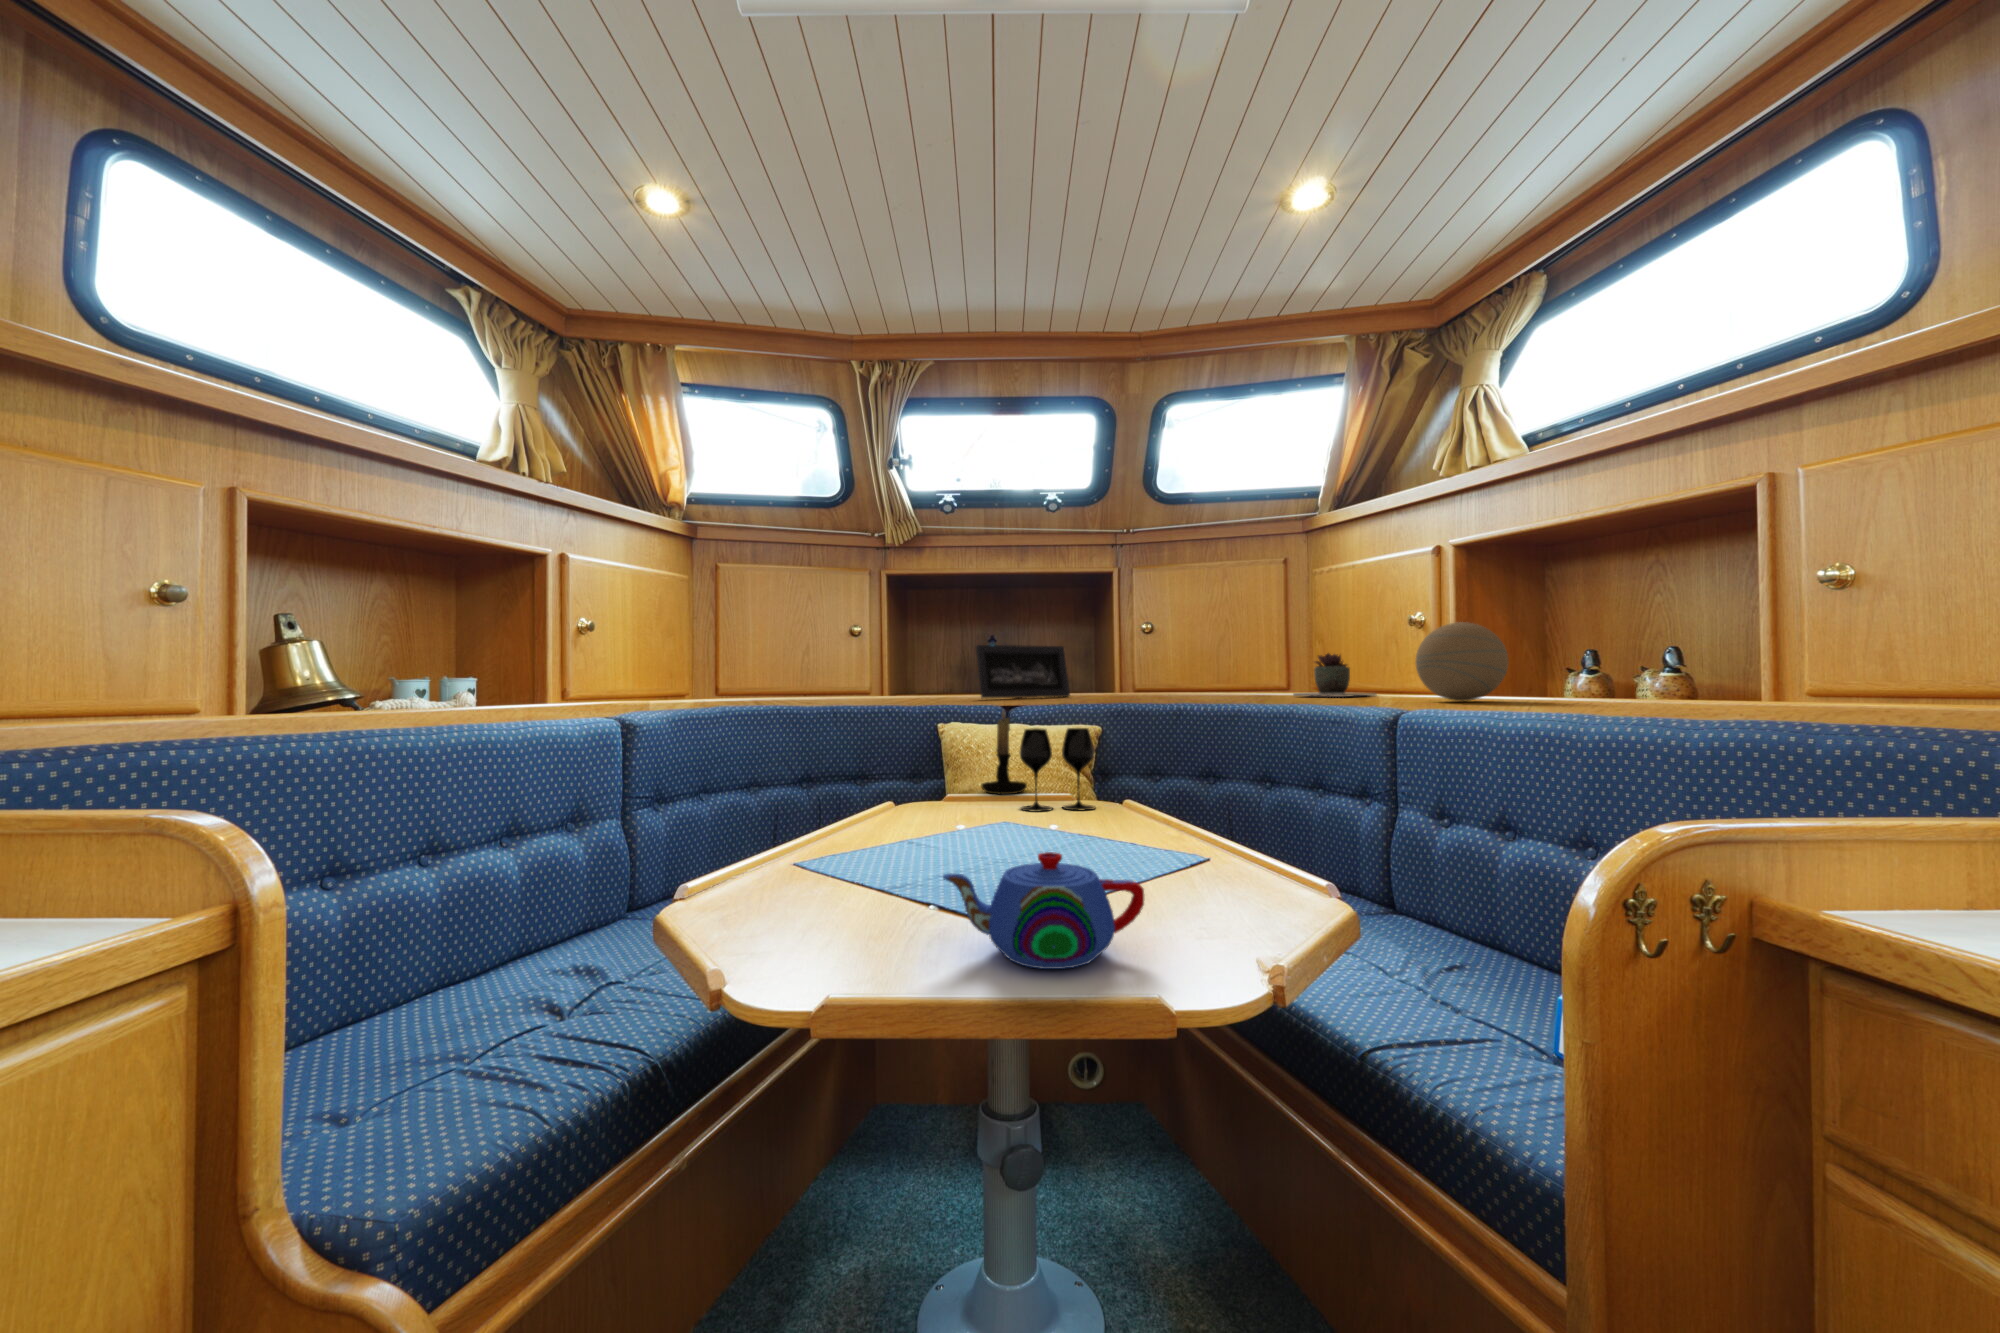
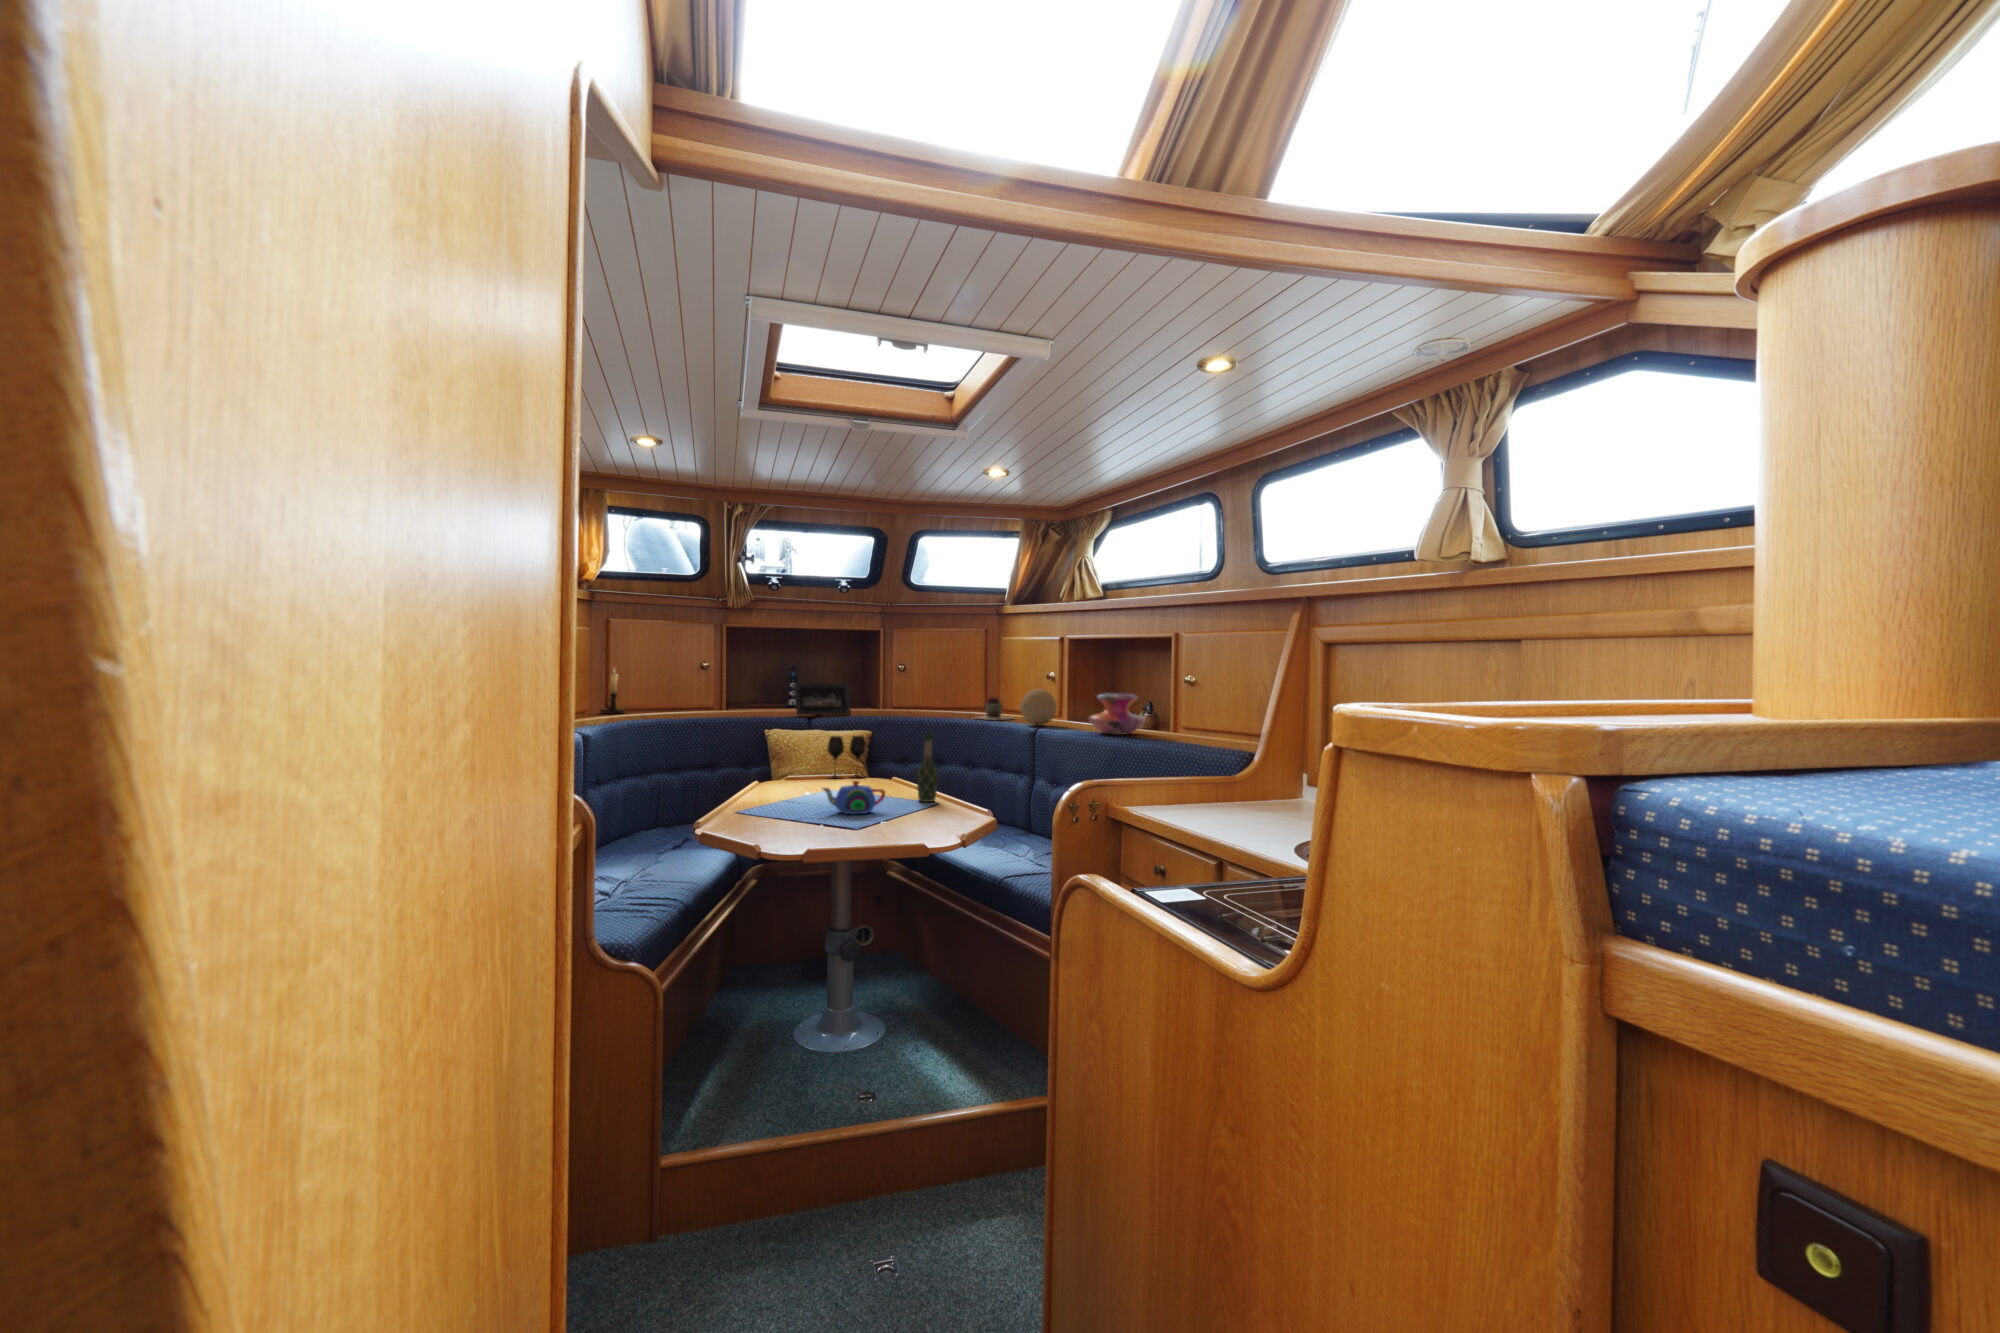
decorative vase: none [1660,597,1883,710] -> present [1089,693,1145,735]
wine bottle: none [1224,706,1288,902] -> present [916,732,939,802]
candle holder: present [981,710,1027,794] -> present [600,670,626,714]

